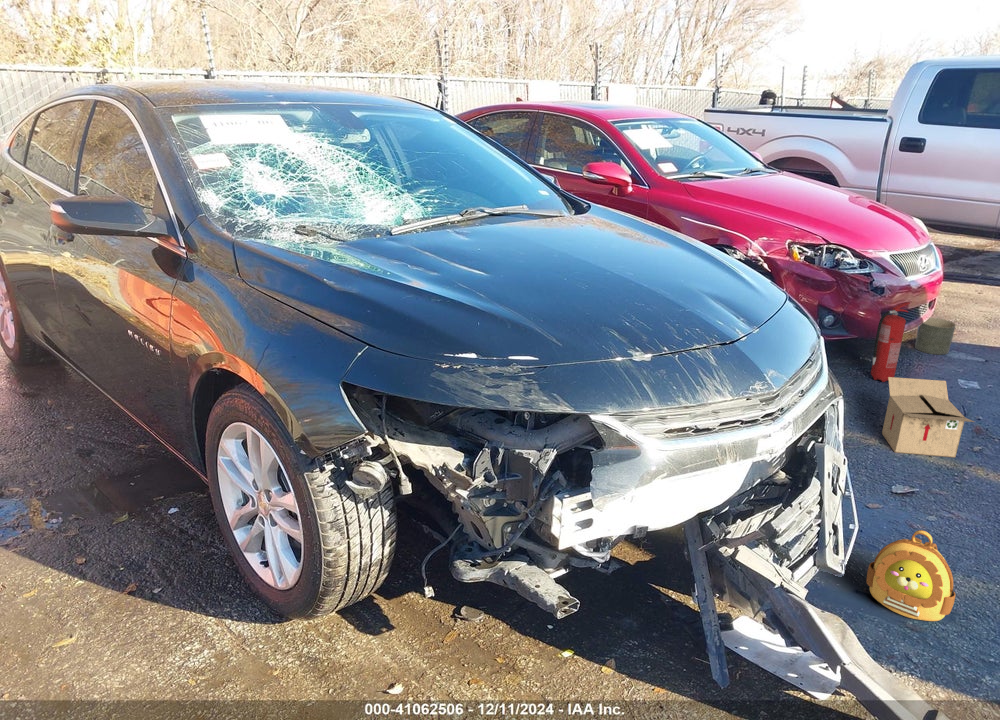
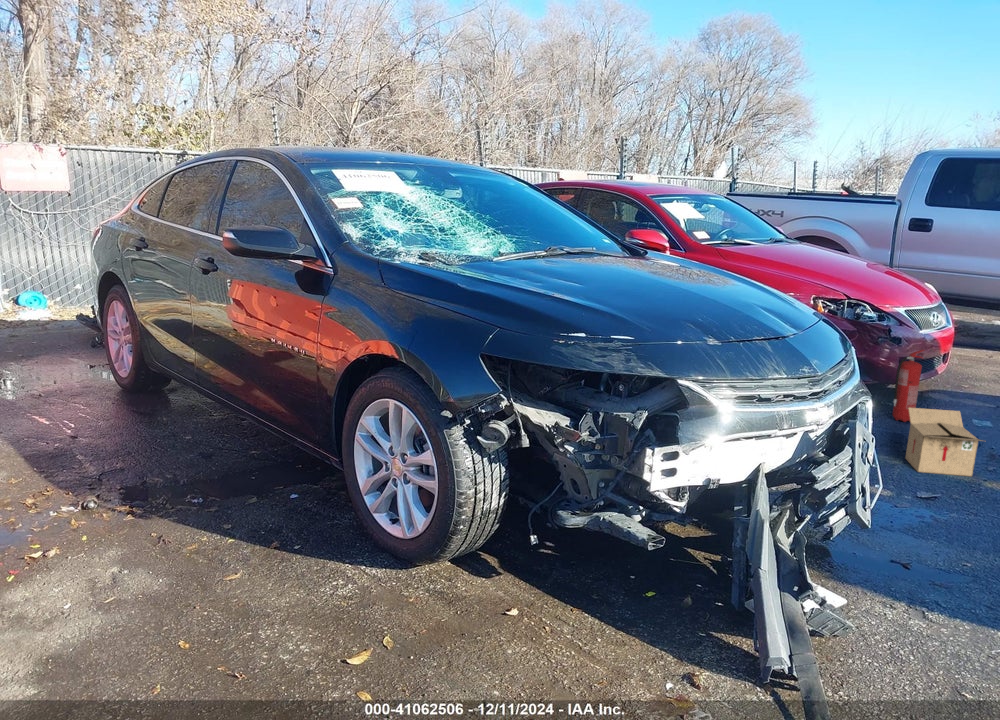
planter: present [915,318,956,355] -> none [932,371,968,403]
backpack: present [866,530,956,621] -> none [898,505,975,584]

